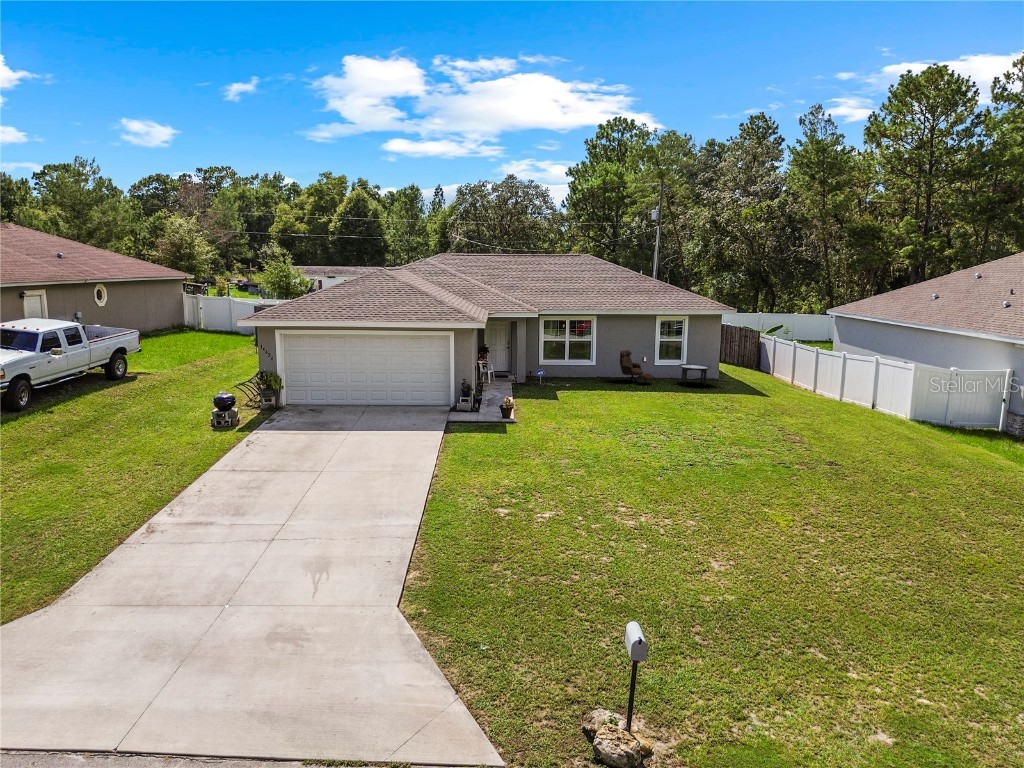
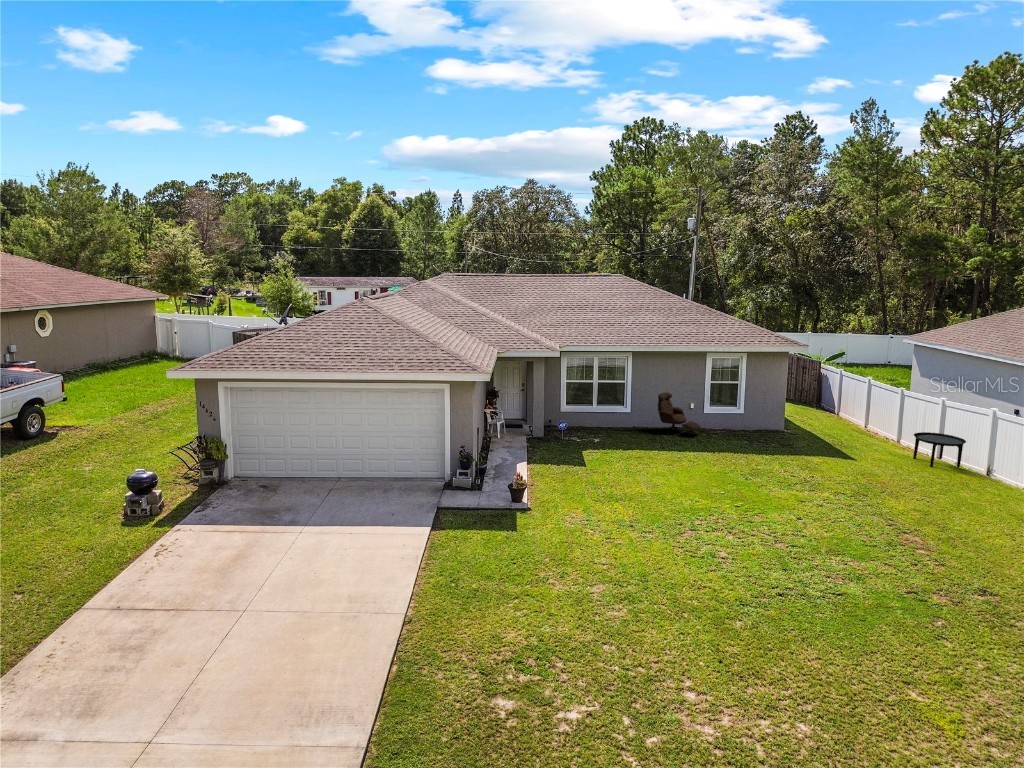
round table: present [679,364,711,386] -> present [913,432,966,467]

